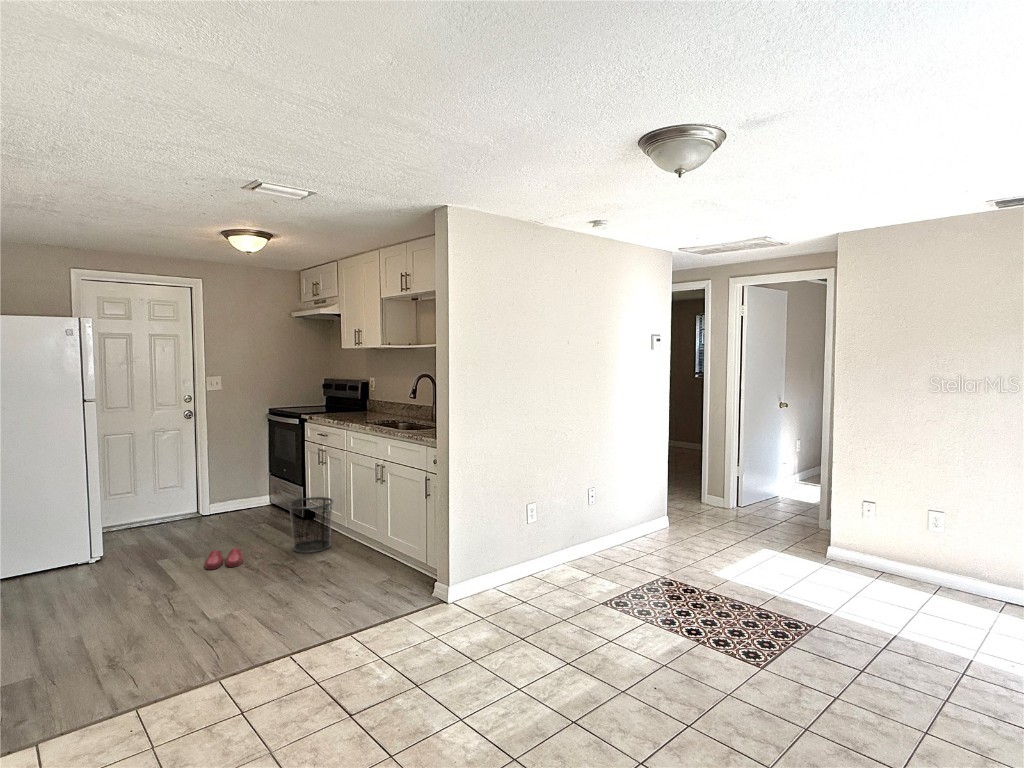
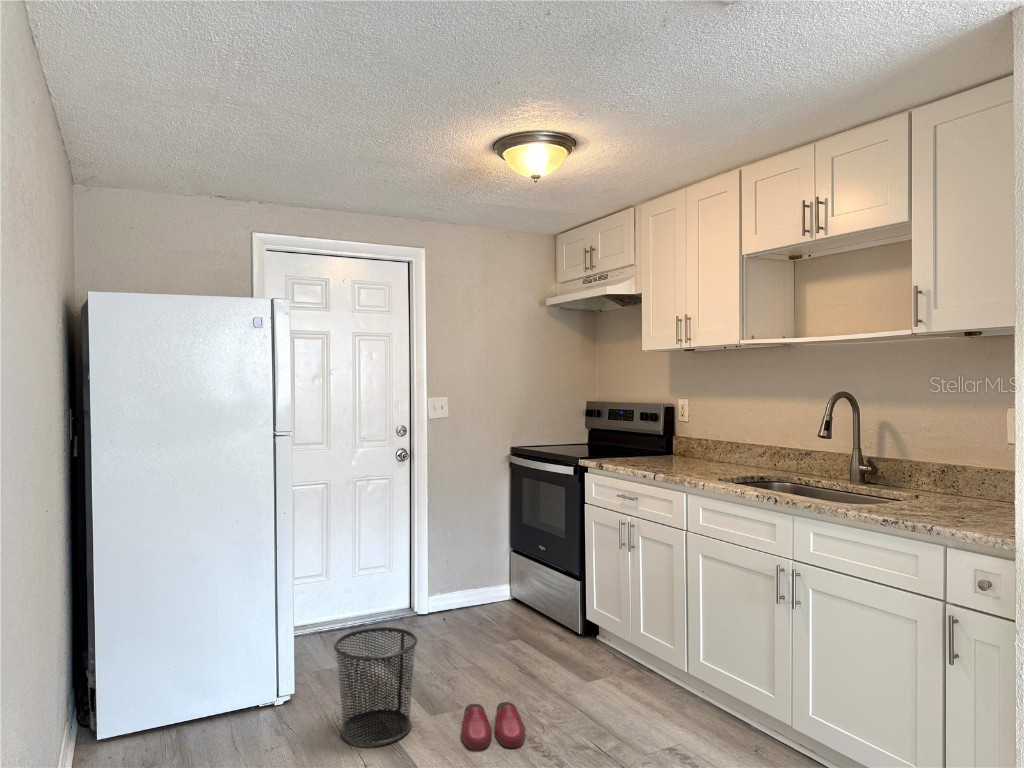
waste bin: present [289,497,334,553] -> present [334,627,418,746]

